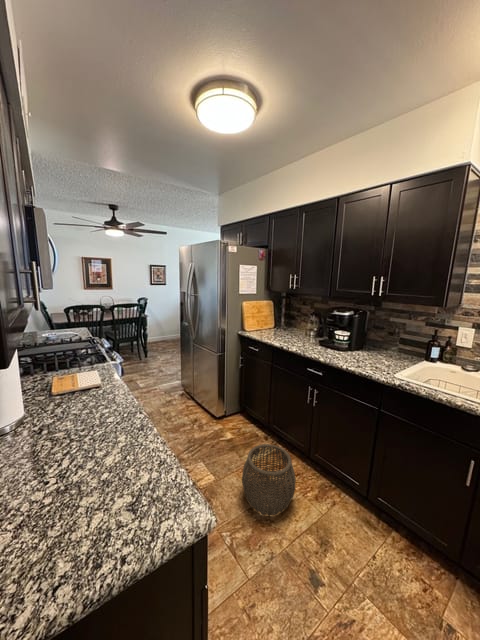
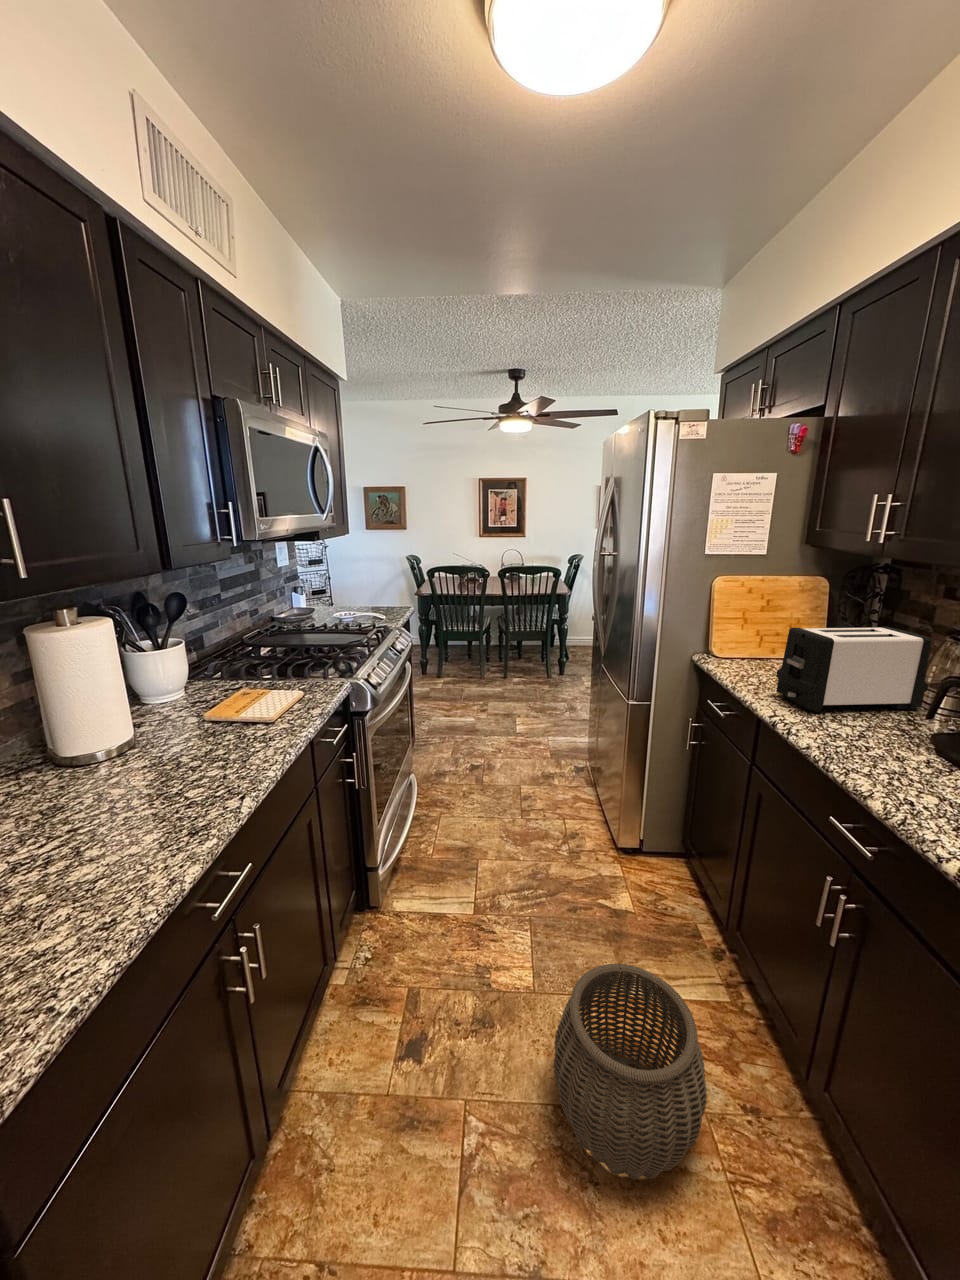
toaster: none [275,315,311,343] -> present [776,627,932,712]

